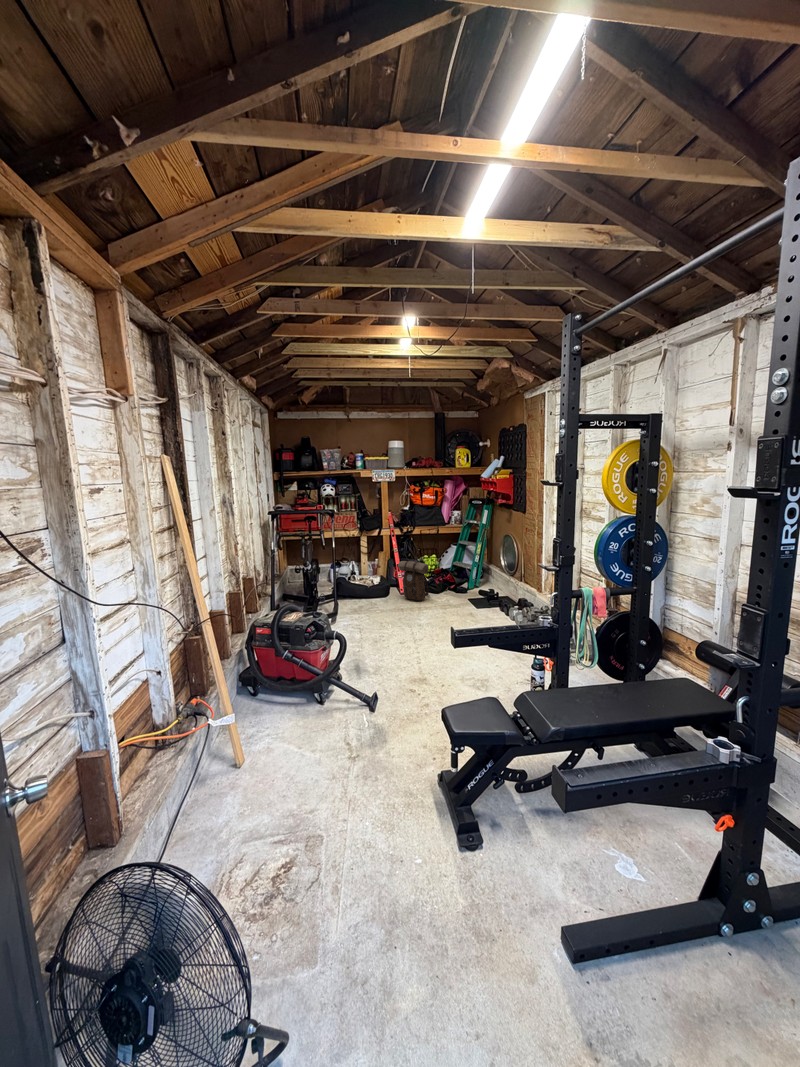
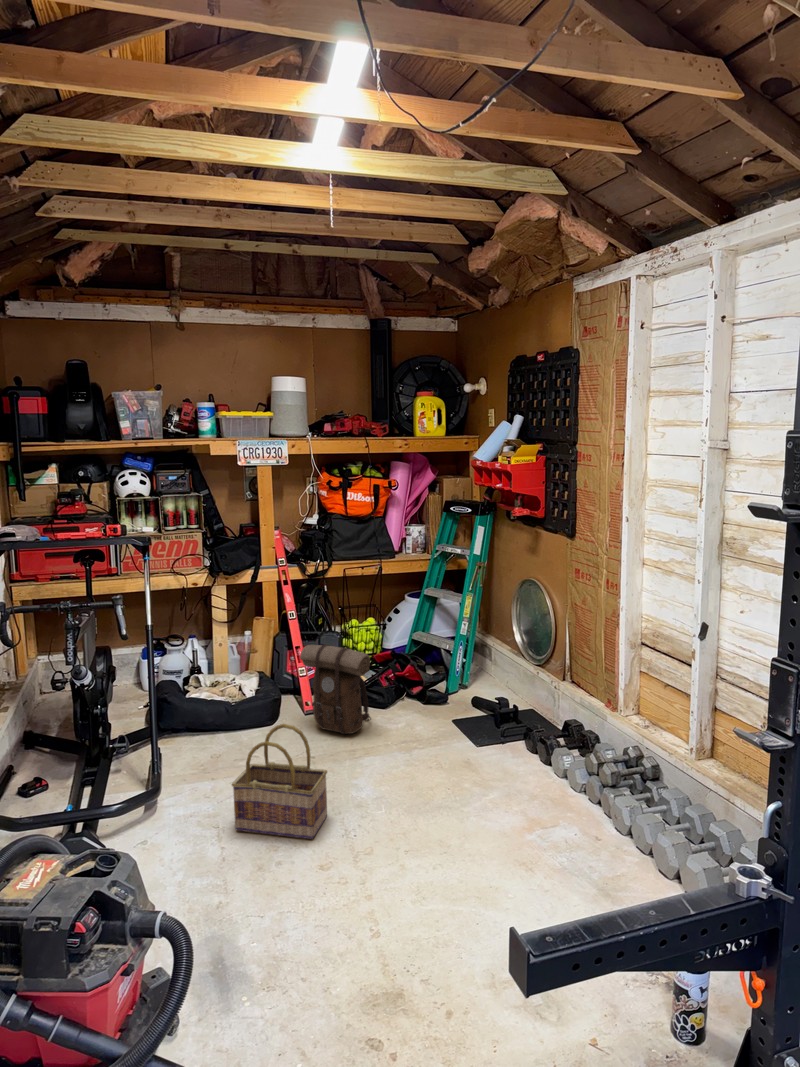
basket: none [366,585,405,630] -> present [232,724,327,839]

